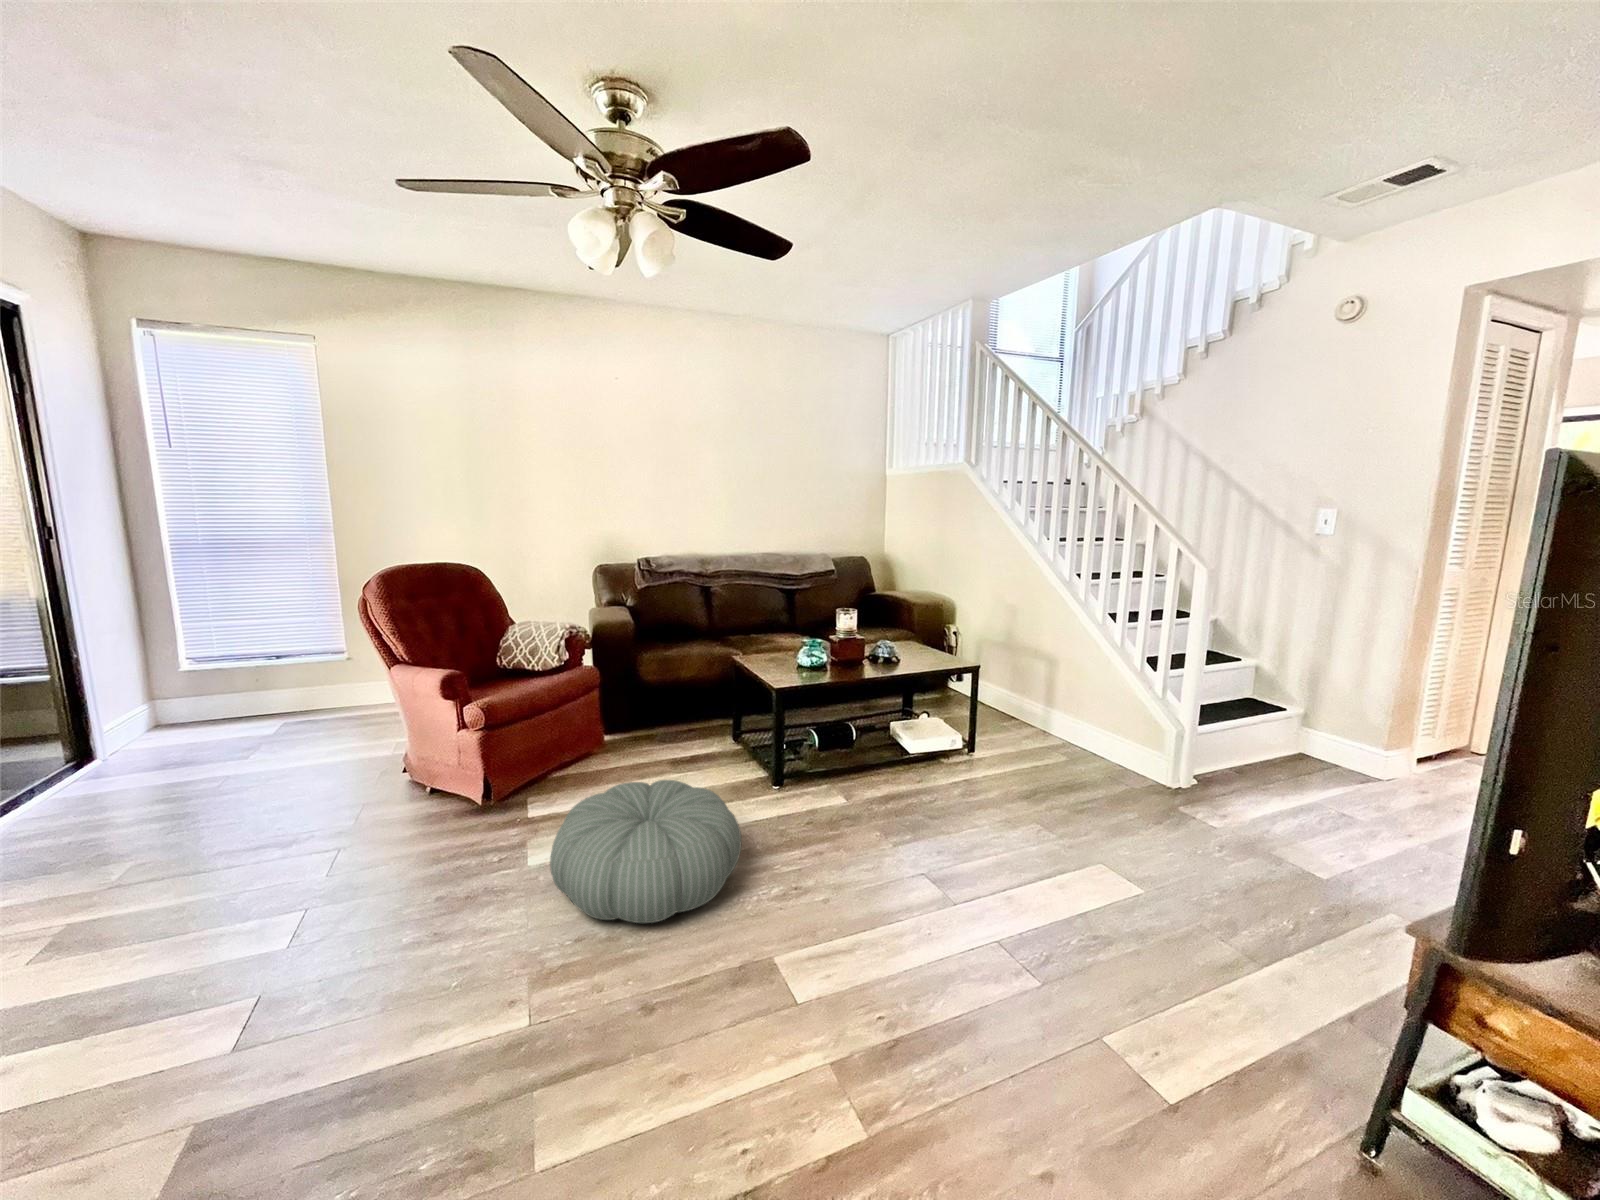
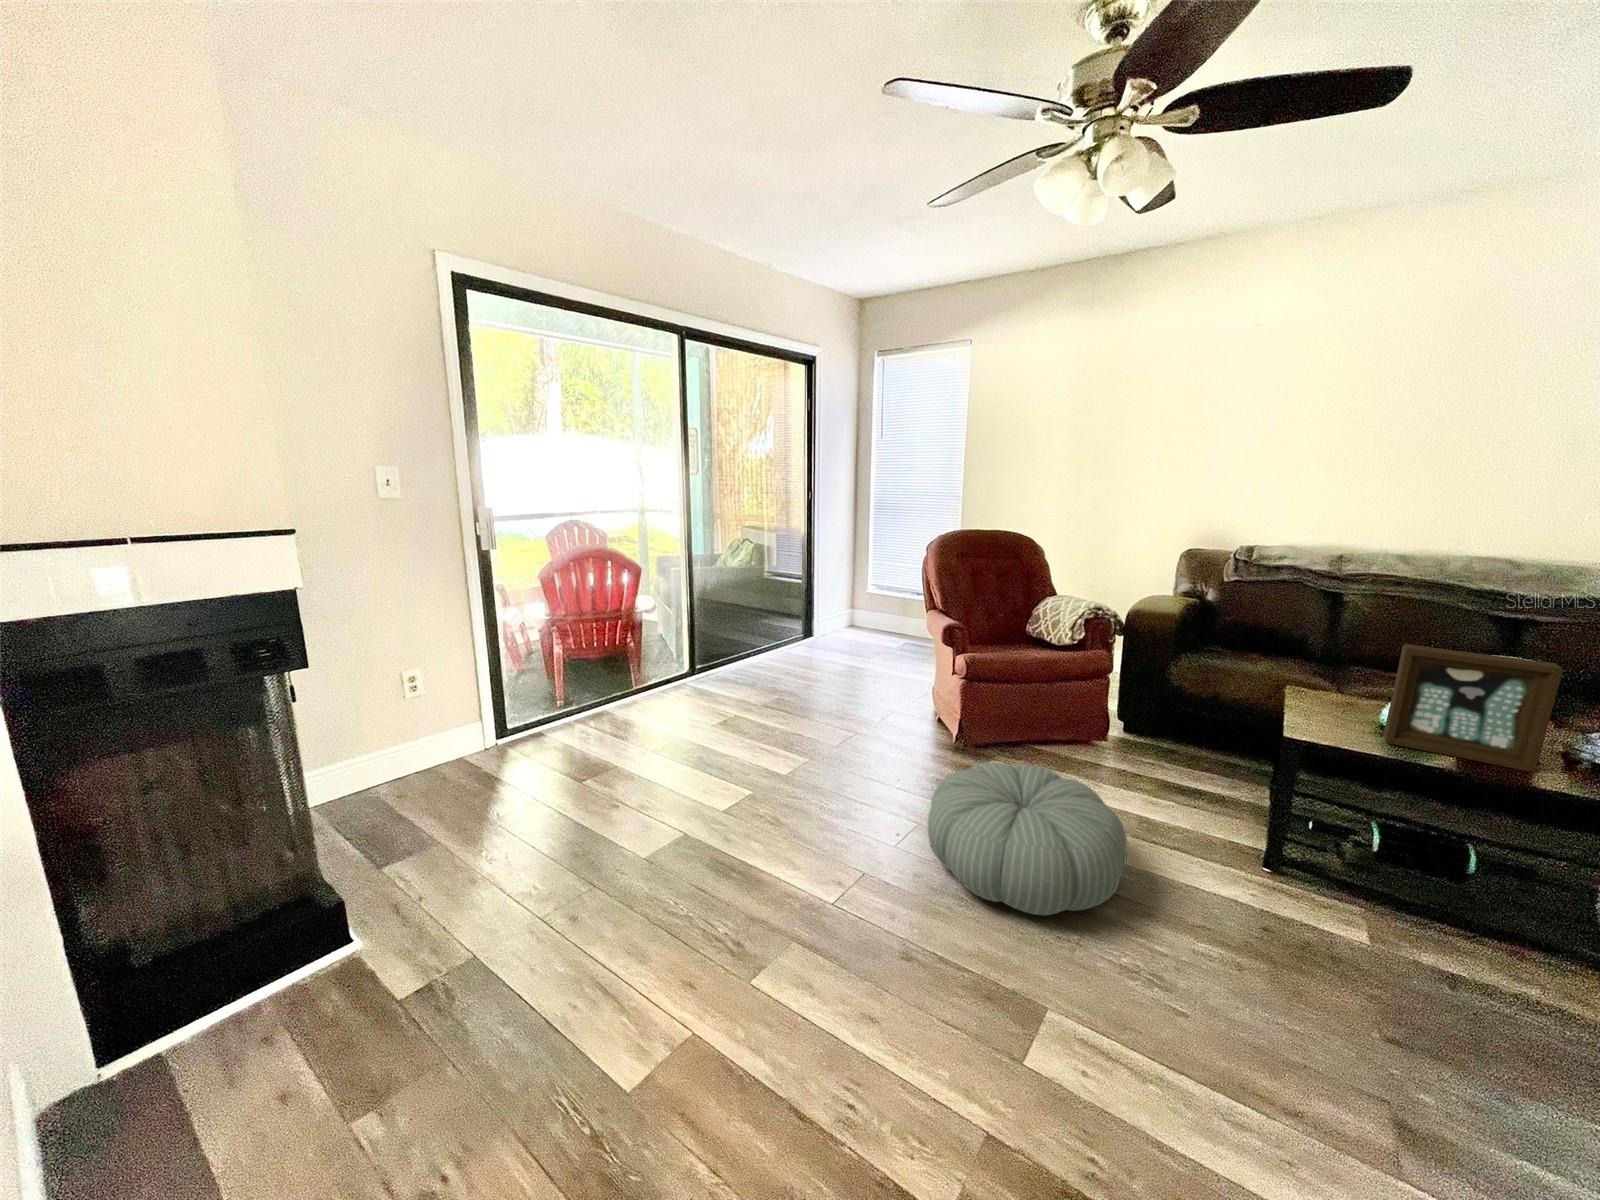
picture frame: none [804,610,867,677] -> present [1383,644,1563,772]

